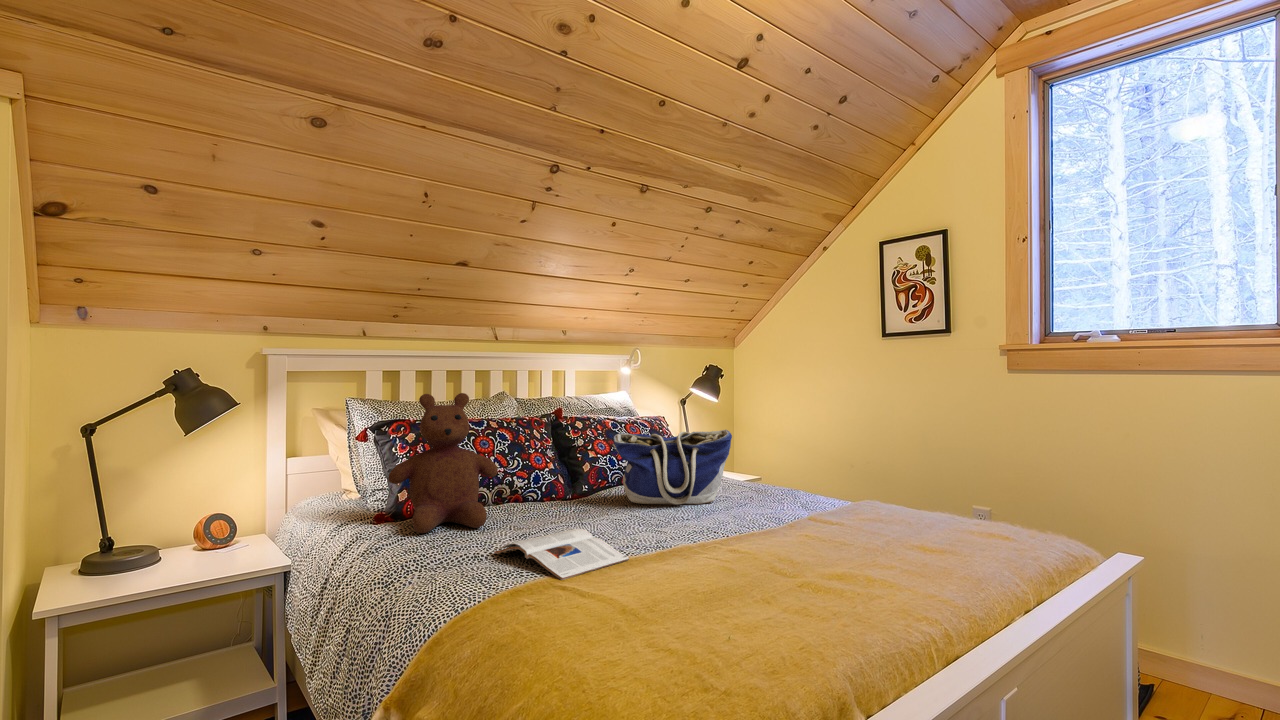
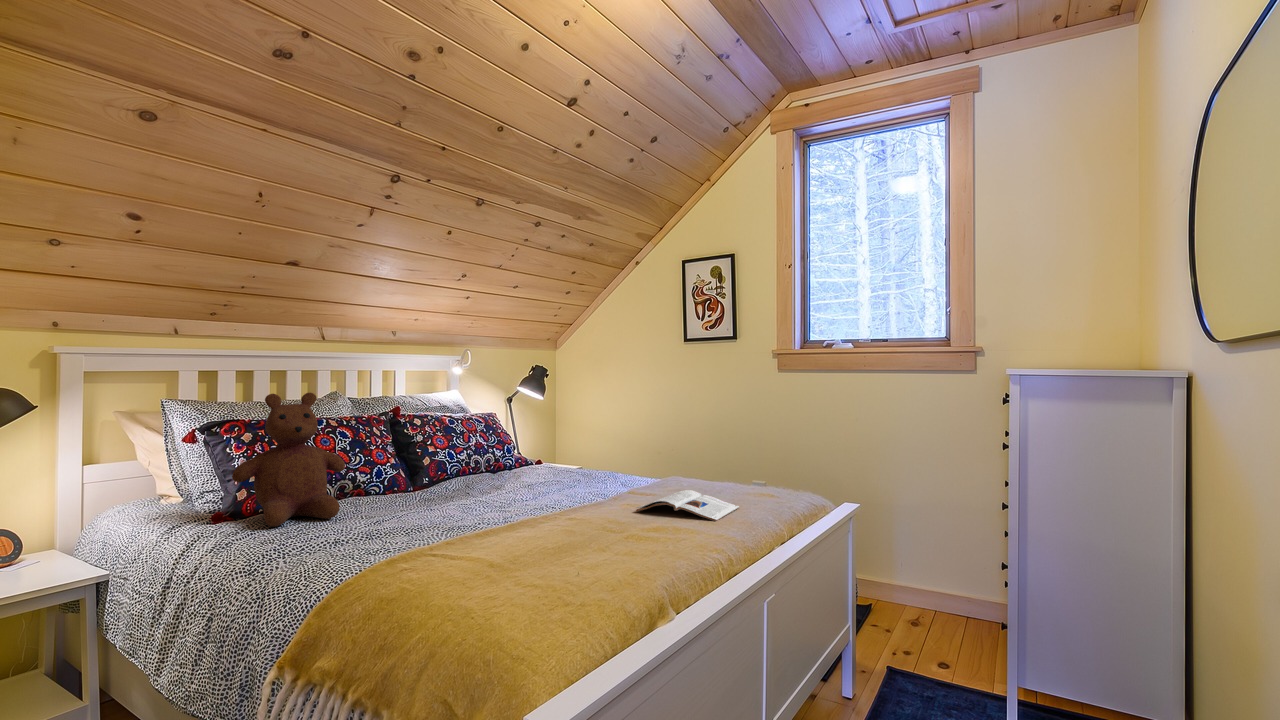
tote bag: present [612,430,732,505] -> none [455,422,563,490]
magazine: present [494,529,629,580] -> present [636,490,739,521]

